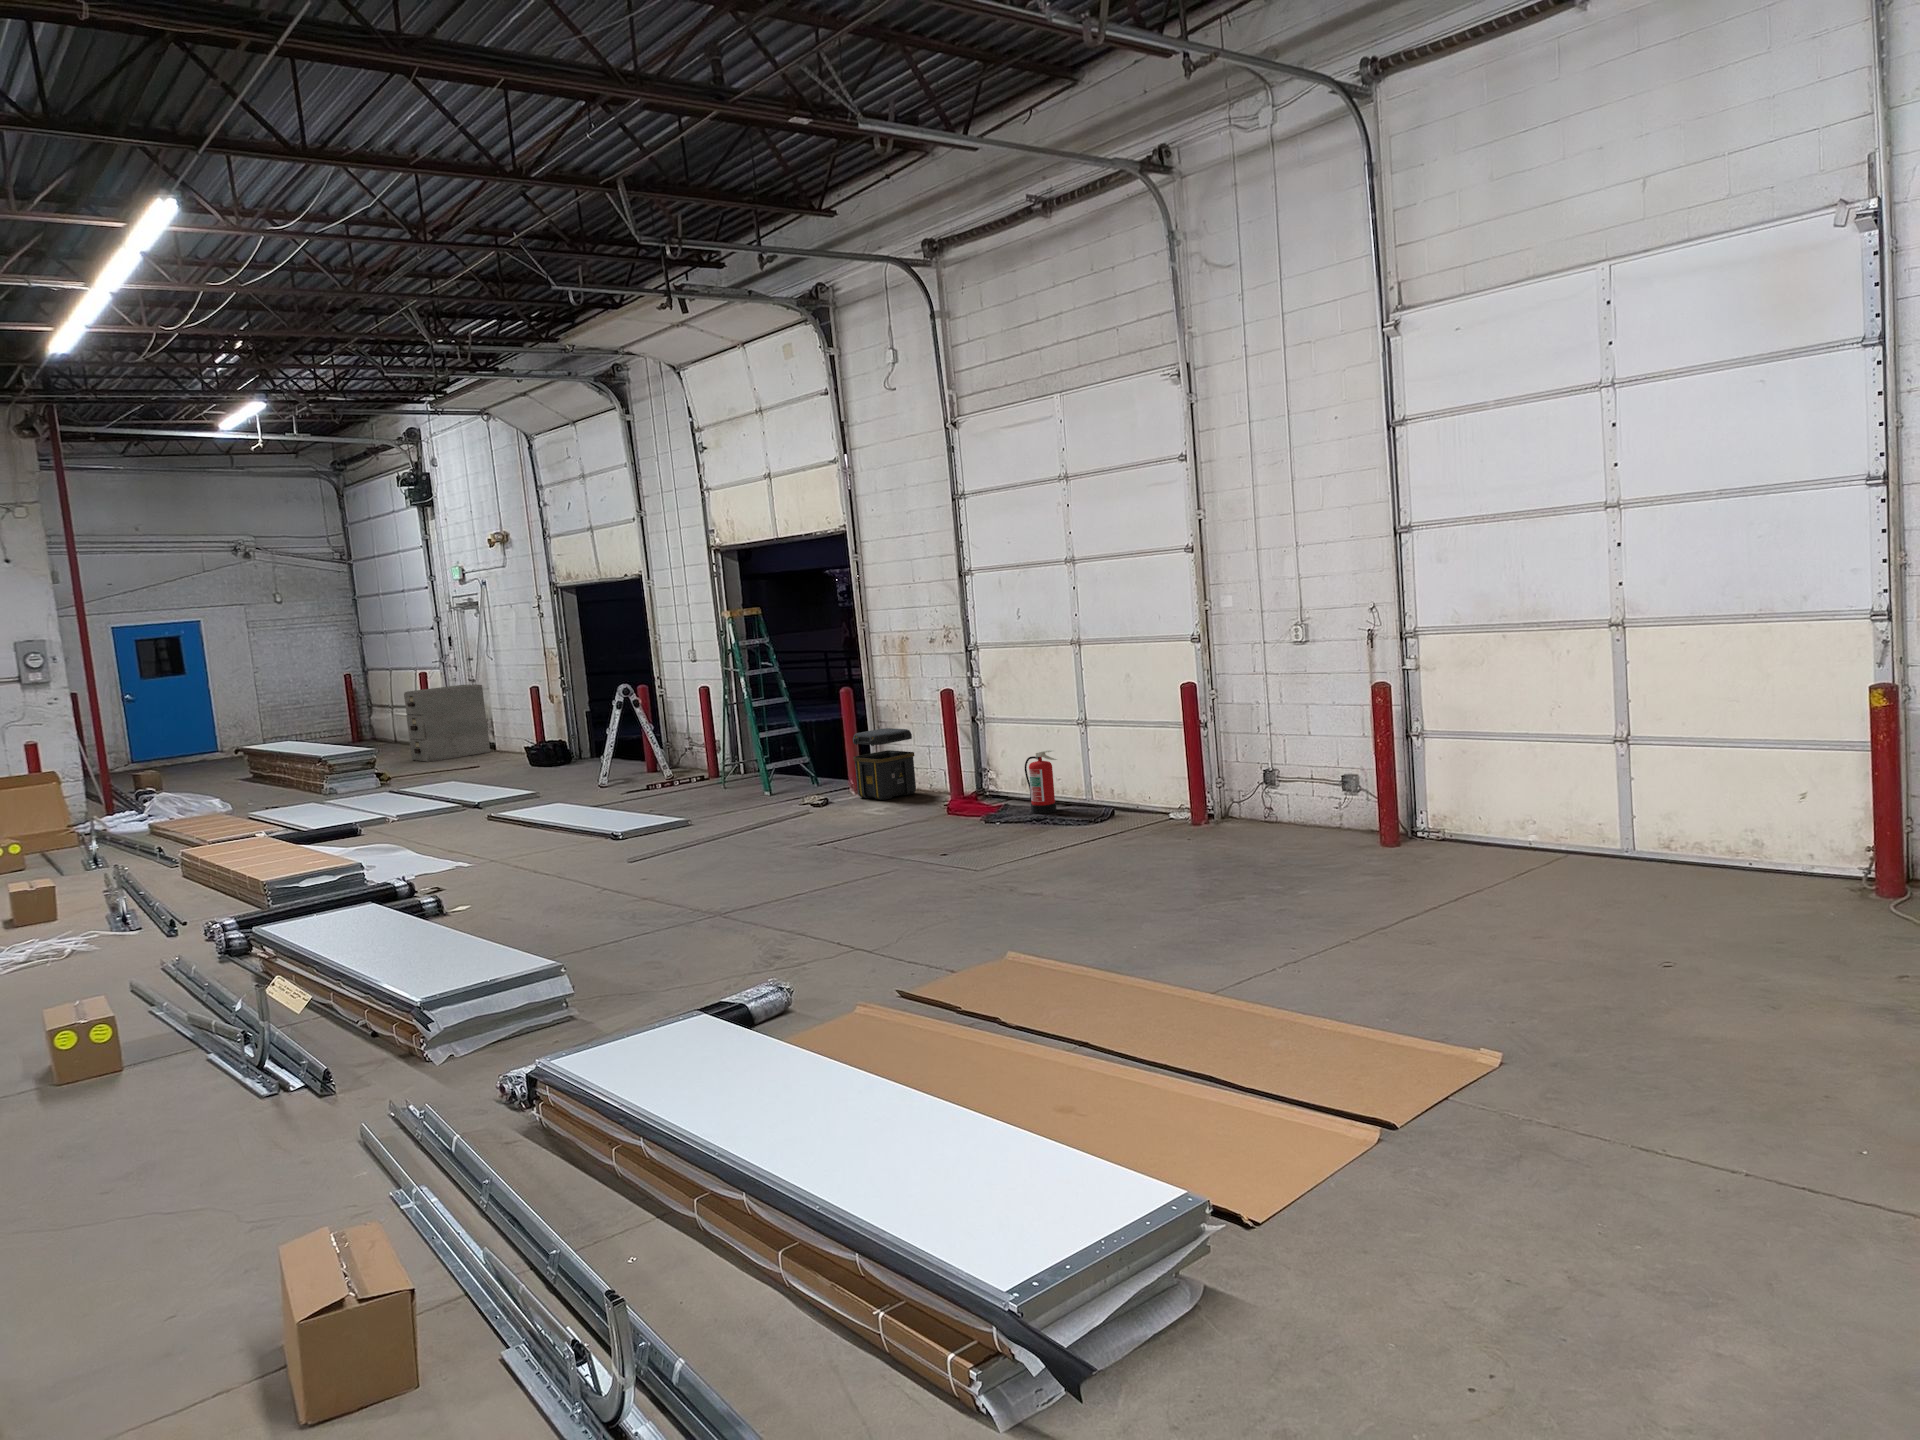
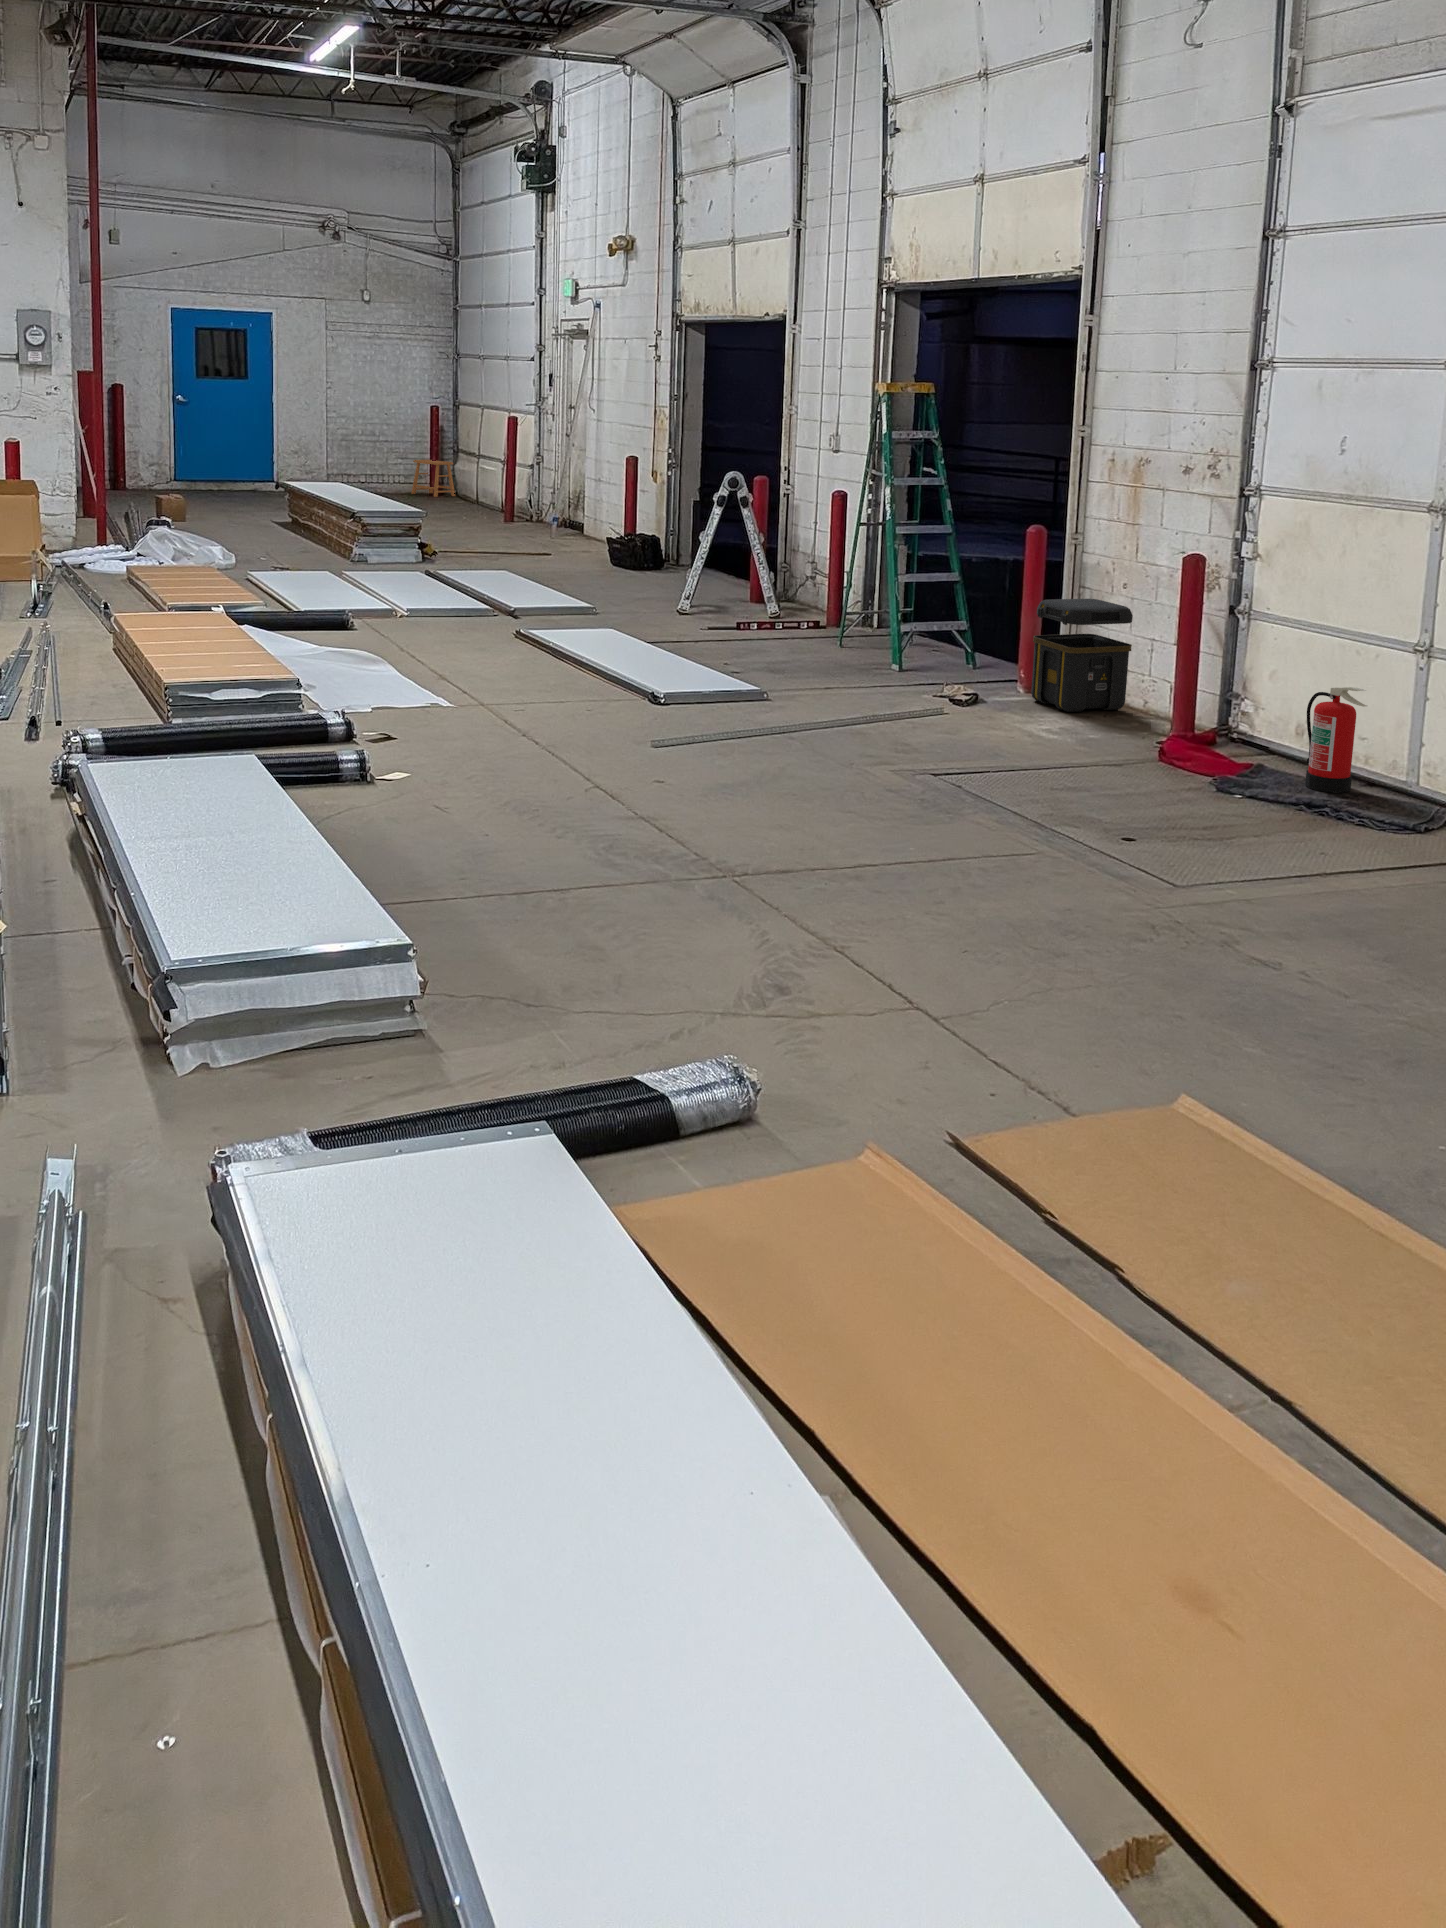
filing cabinet: present [404,685,490,762] -> none [477,437,576,535]
stool: none [338,716,378,745] -> present [411,460,455,497]

